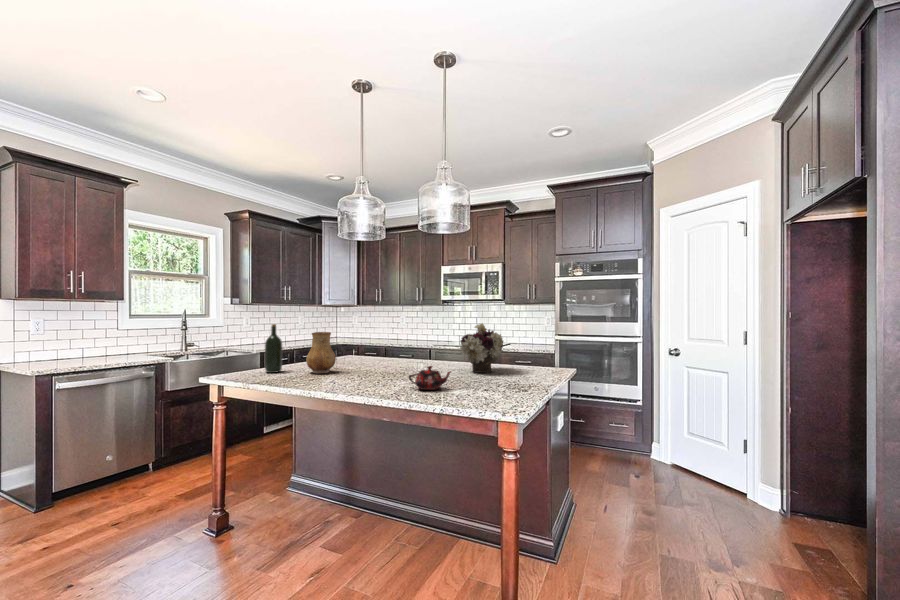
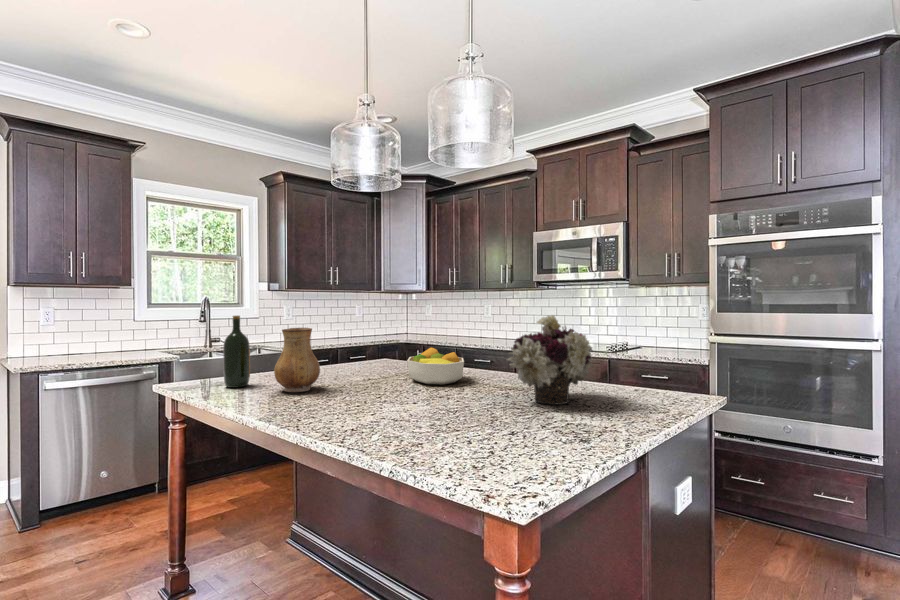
fruit bowl: none [384,344,423,367] -> present [407,347,464,384]
teapot: present [409,366,451,390] -> none [379,398,459,446]

